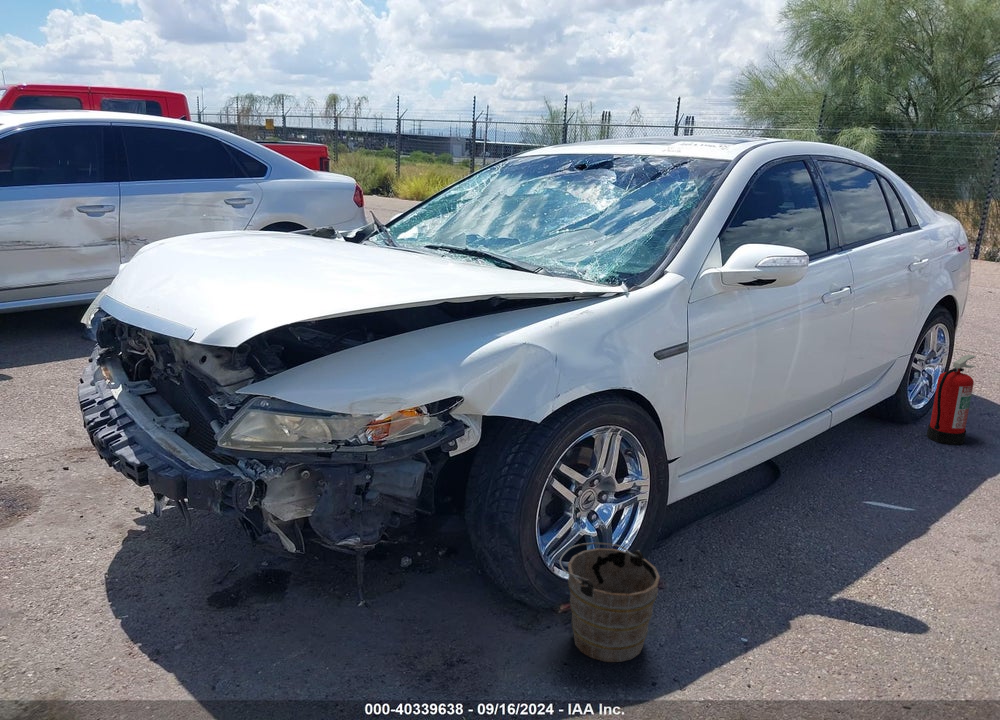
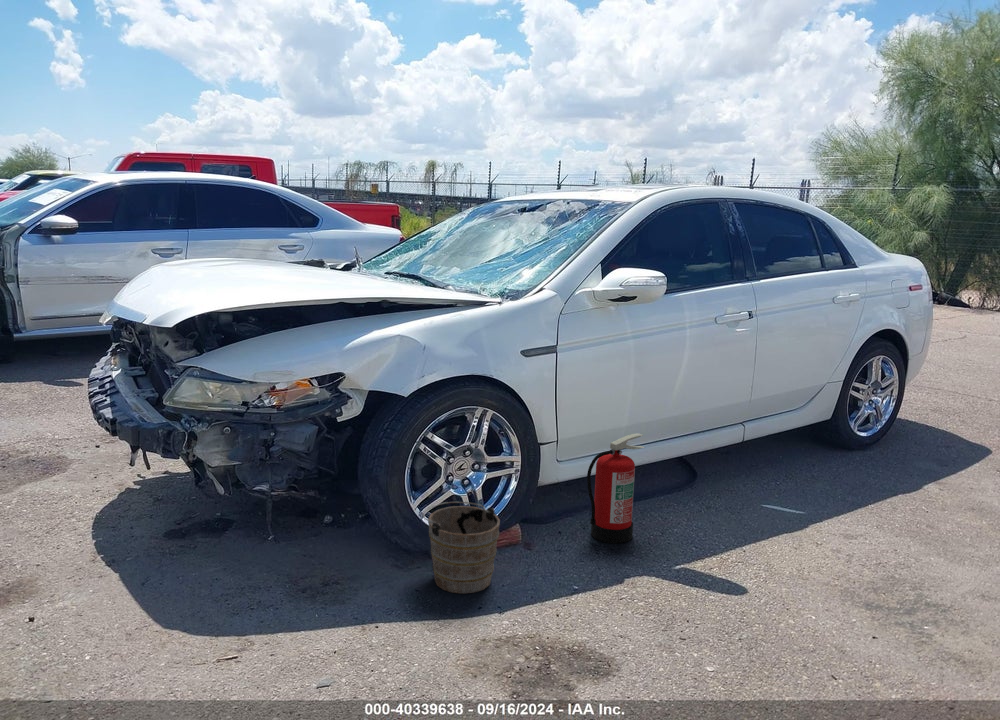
fire extinguisher: present [927,355,976,445] -> present [587,433,645,543]

